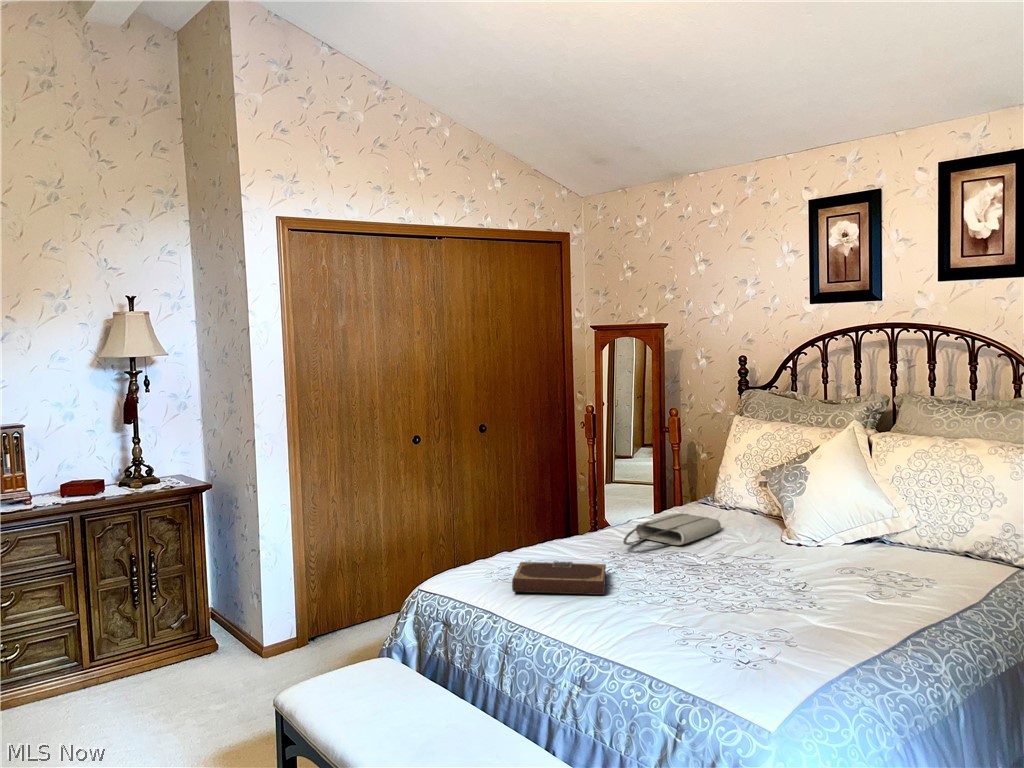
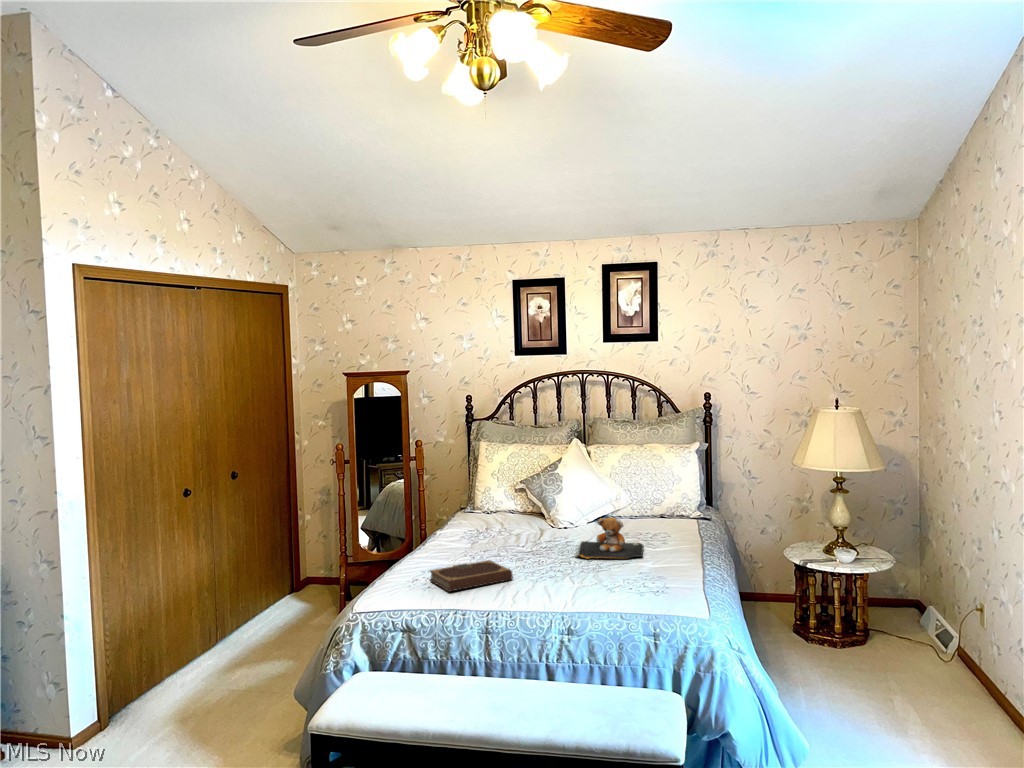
tote bag: present [623,513,721,547] -> none [464,520,513,546]
teddy bear: none [731,536,861,605] -> present [575,517,644,558]

